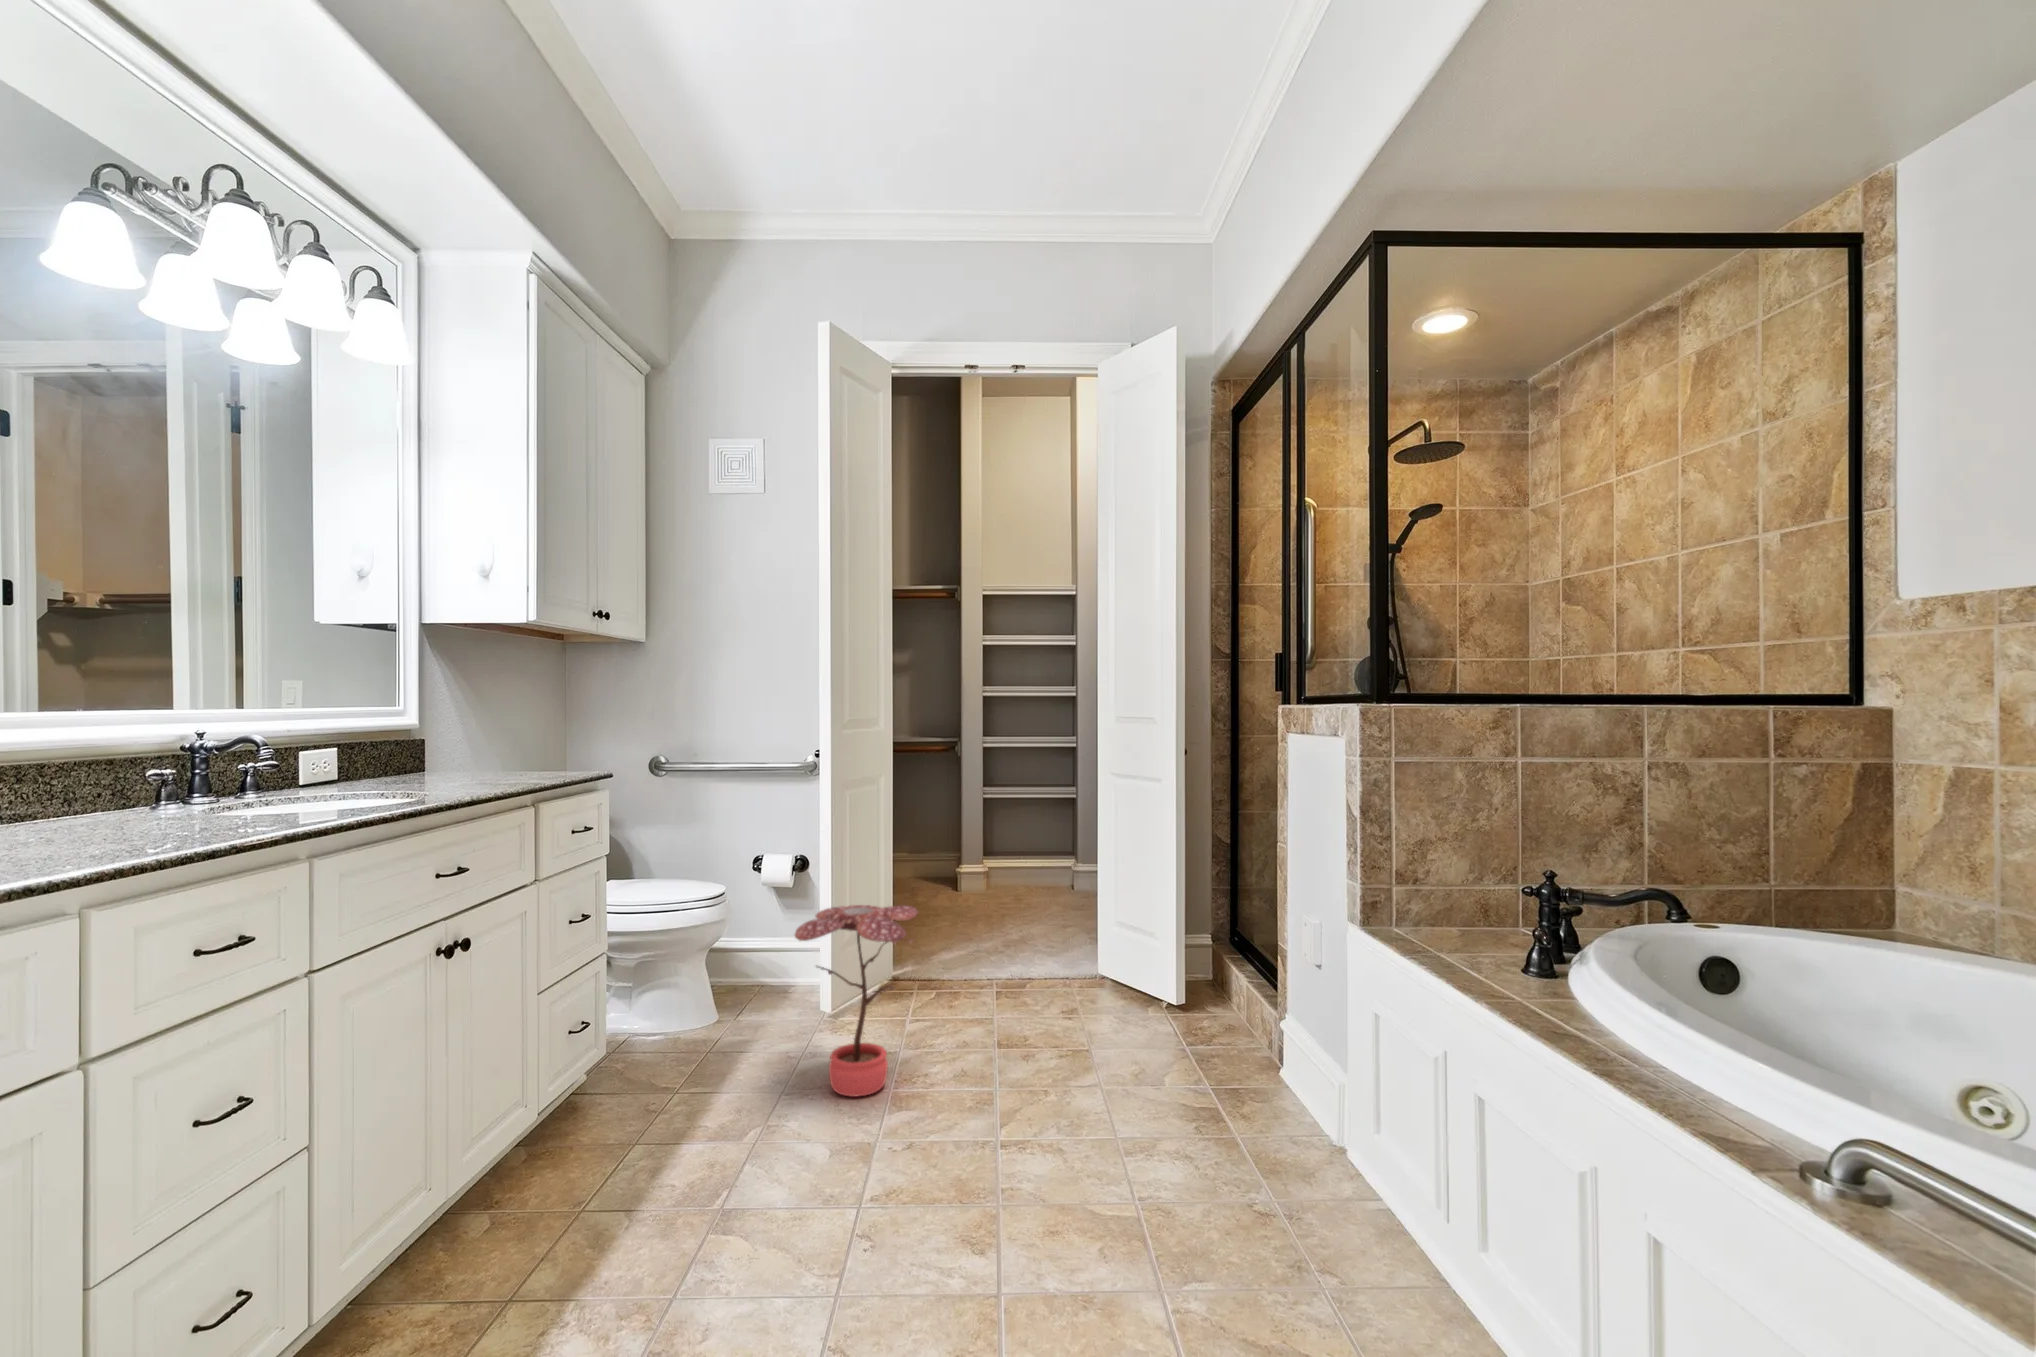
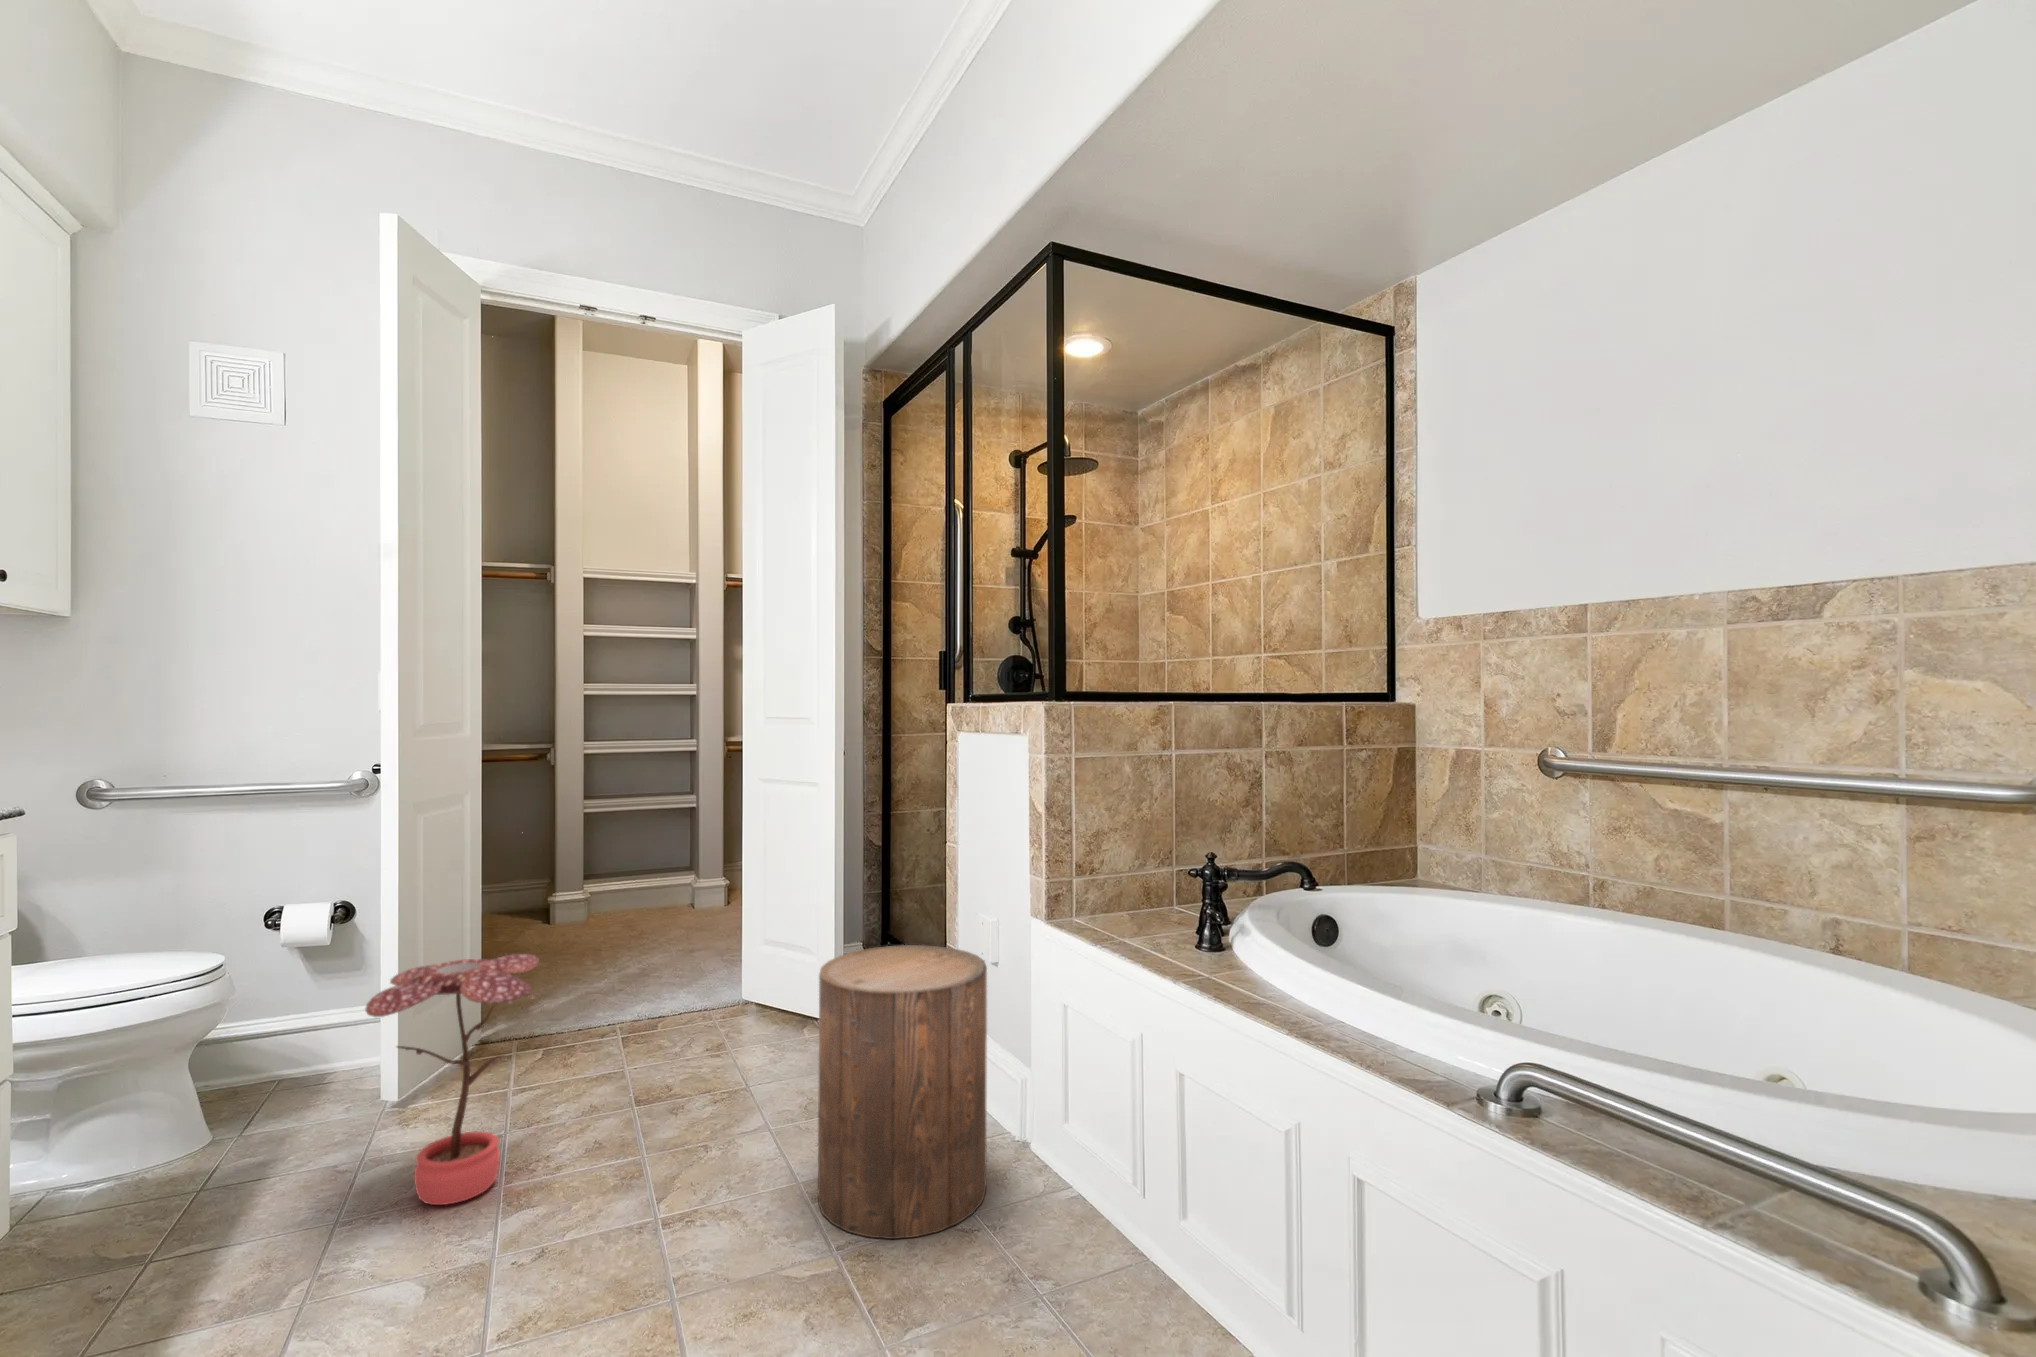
stool: none [1130,935,1293,1216] -> present [818,945,987,1239]

